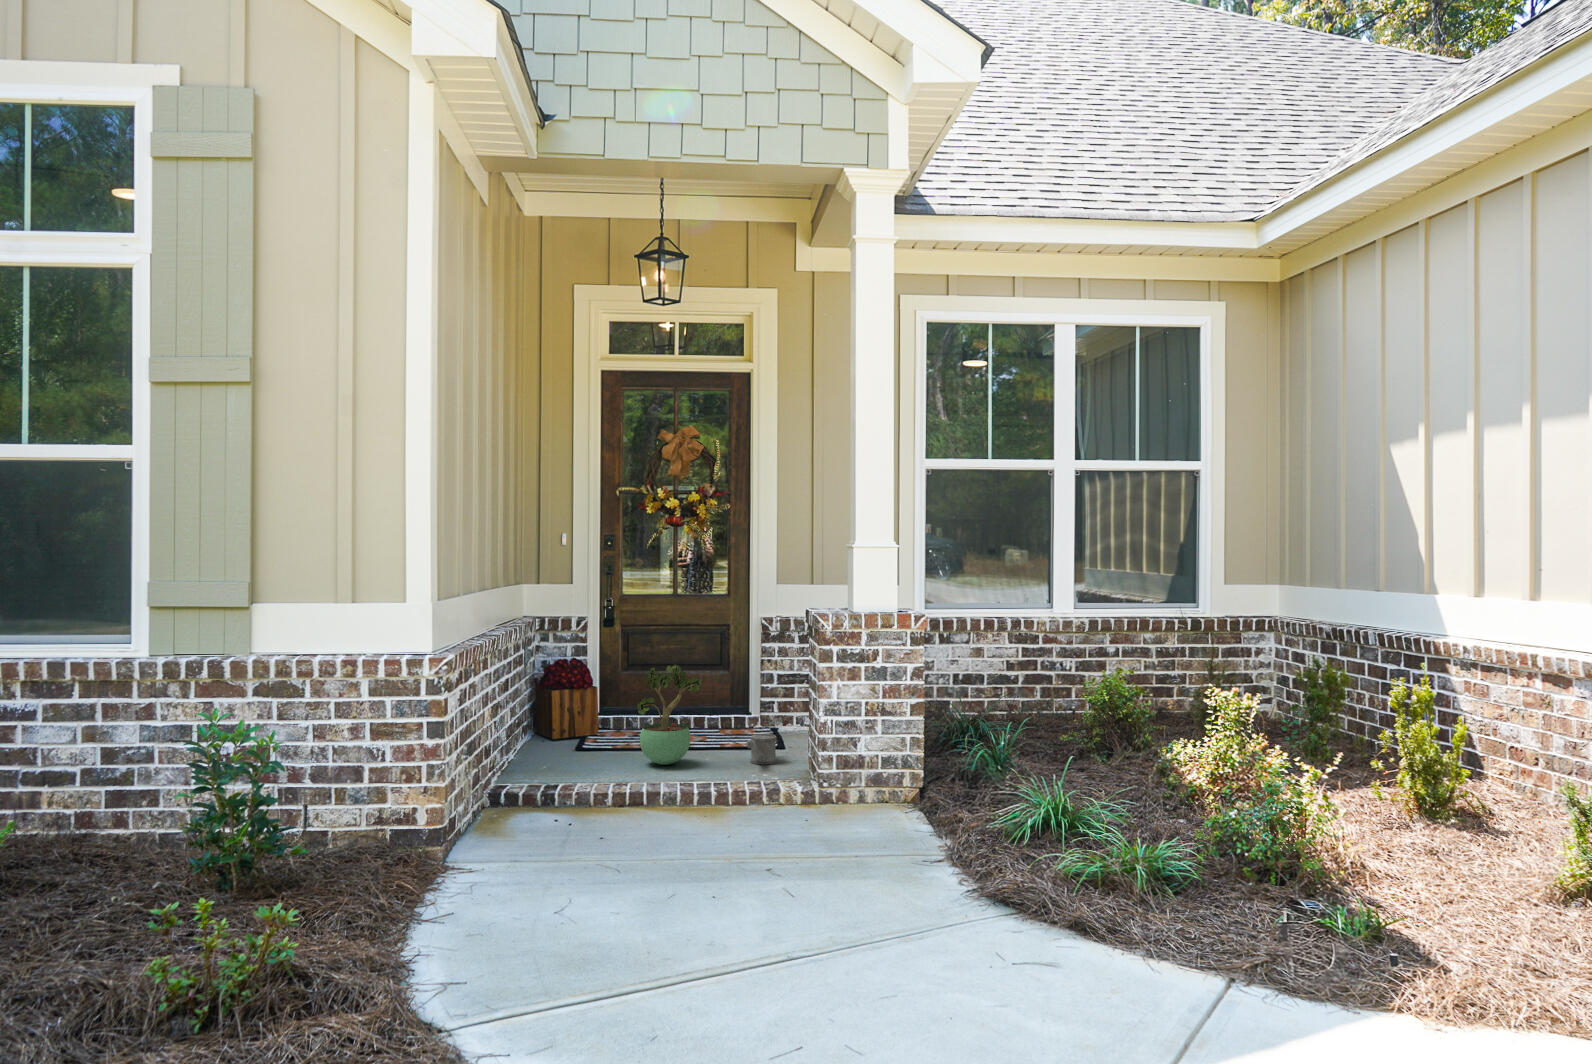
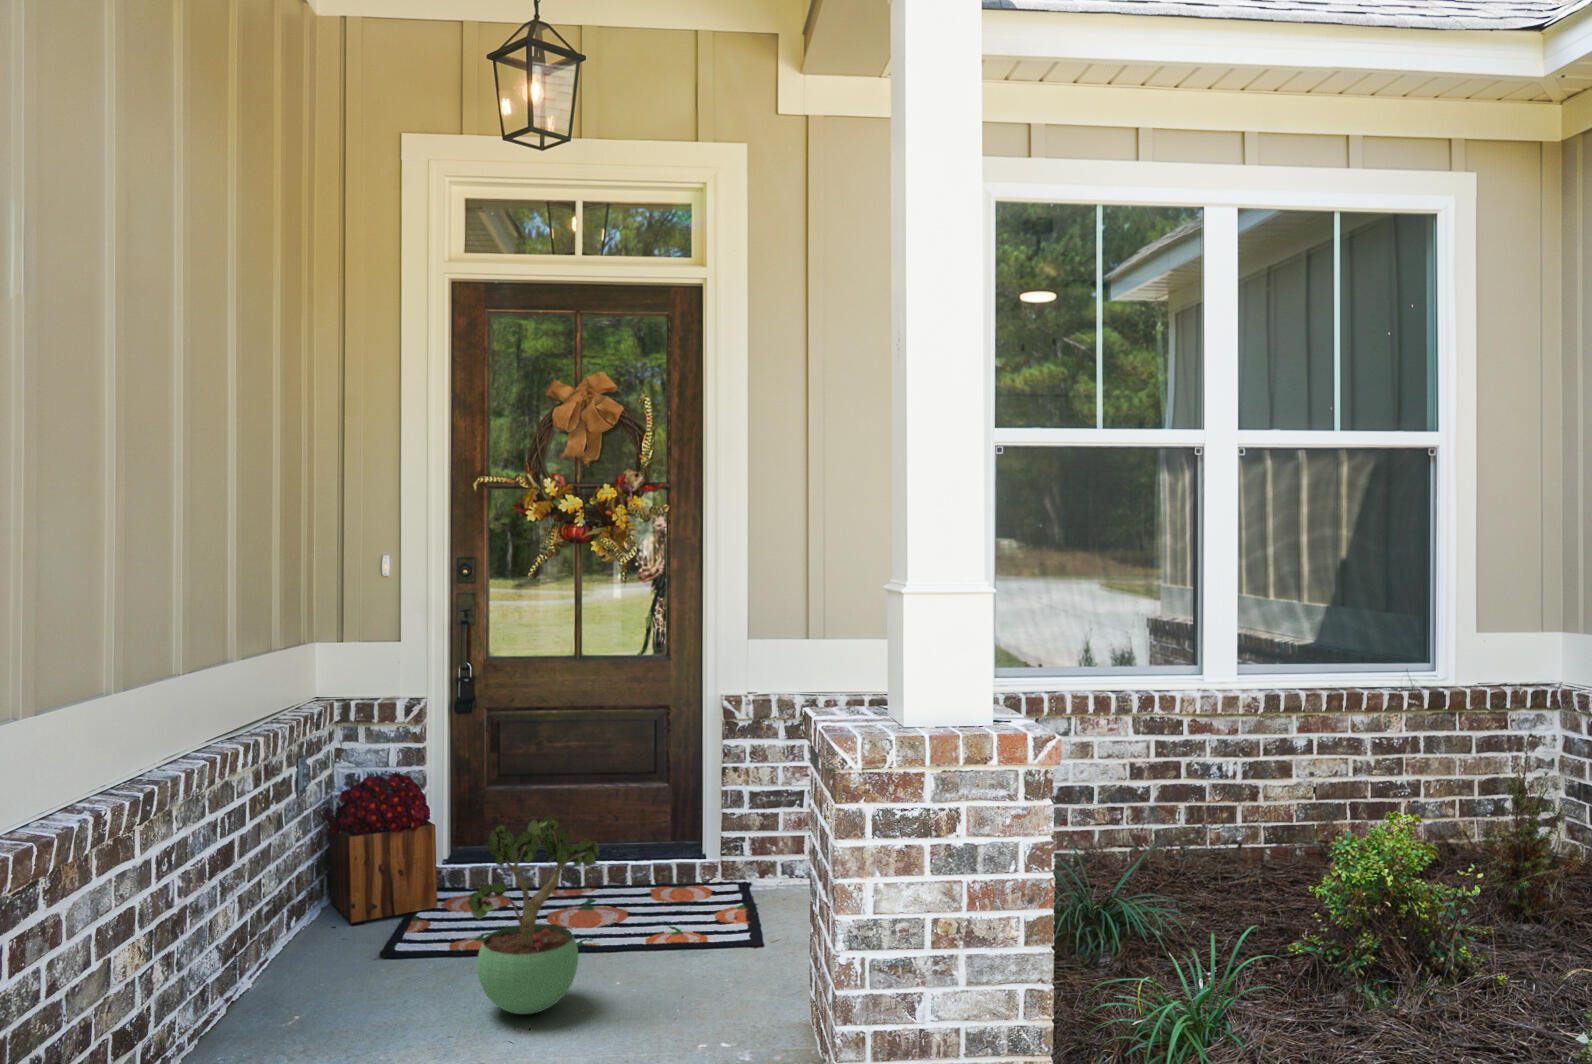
watering can: present [747,732,777,765] -> none [686,933,746,1009]

